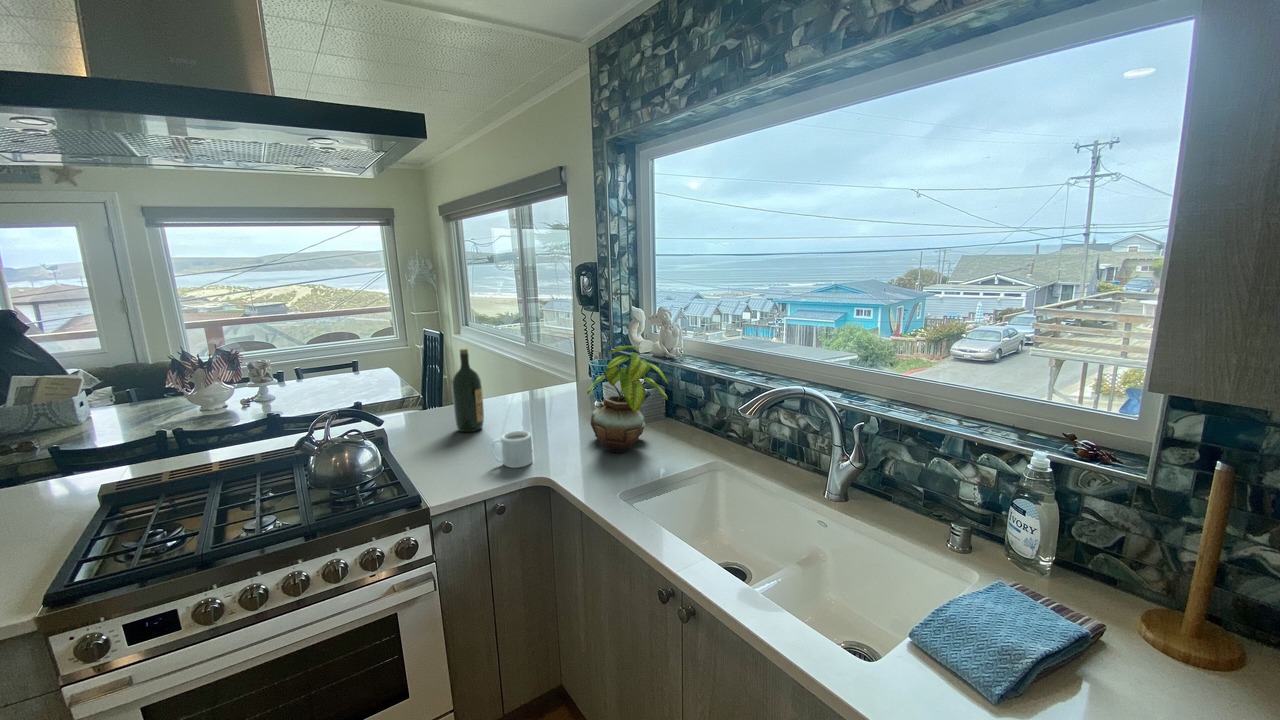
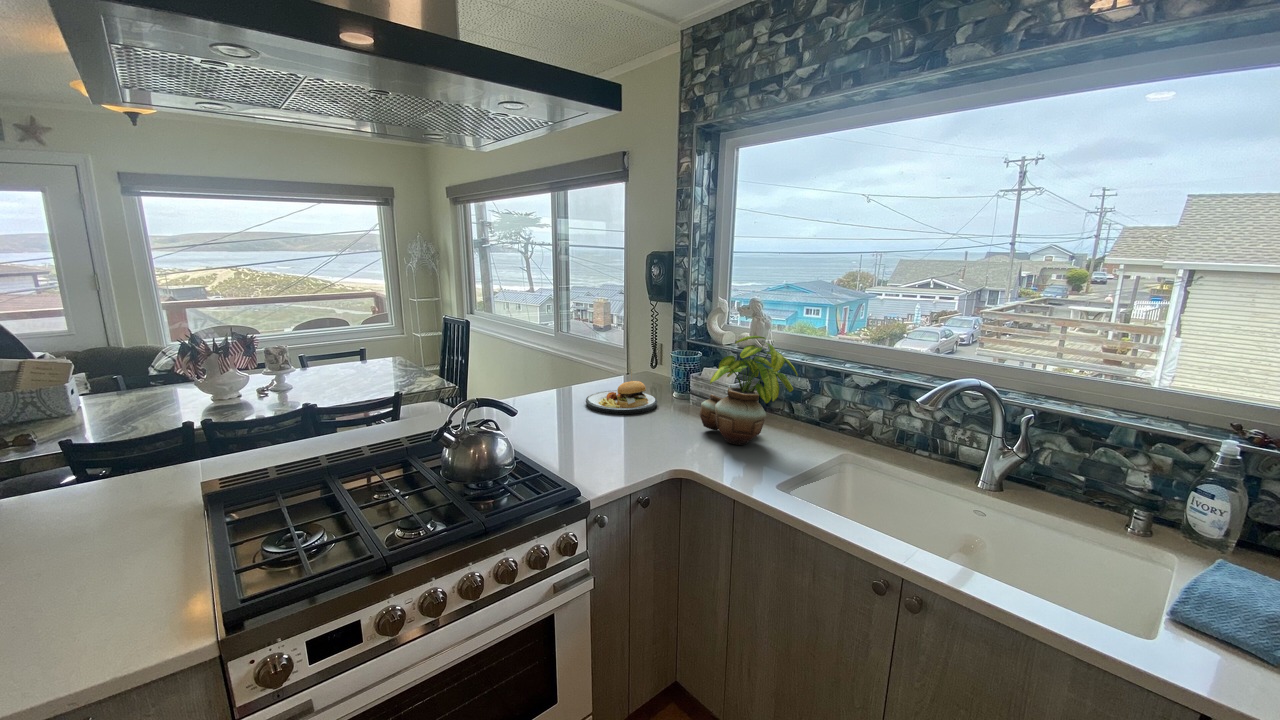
wine bottle: present [452,349,484,432] -> none [549,336,579,424]
plate: none [504,378,573,422] -> present [586,381,657,414]
mug: present [491,431,533,468] -> none [621,421,661,459]

